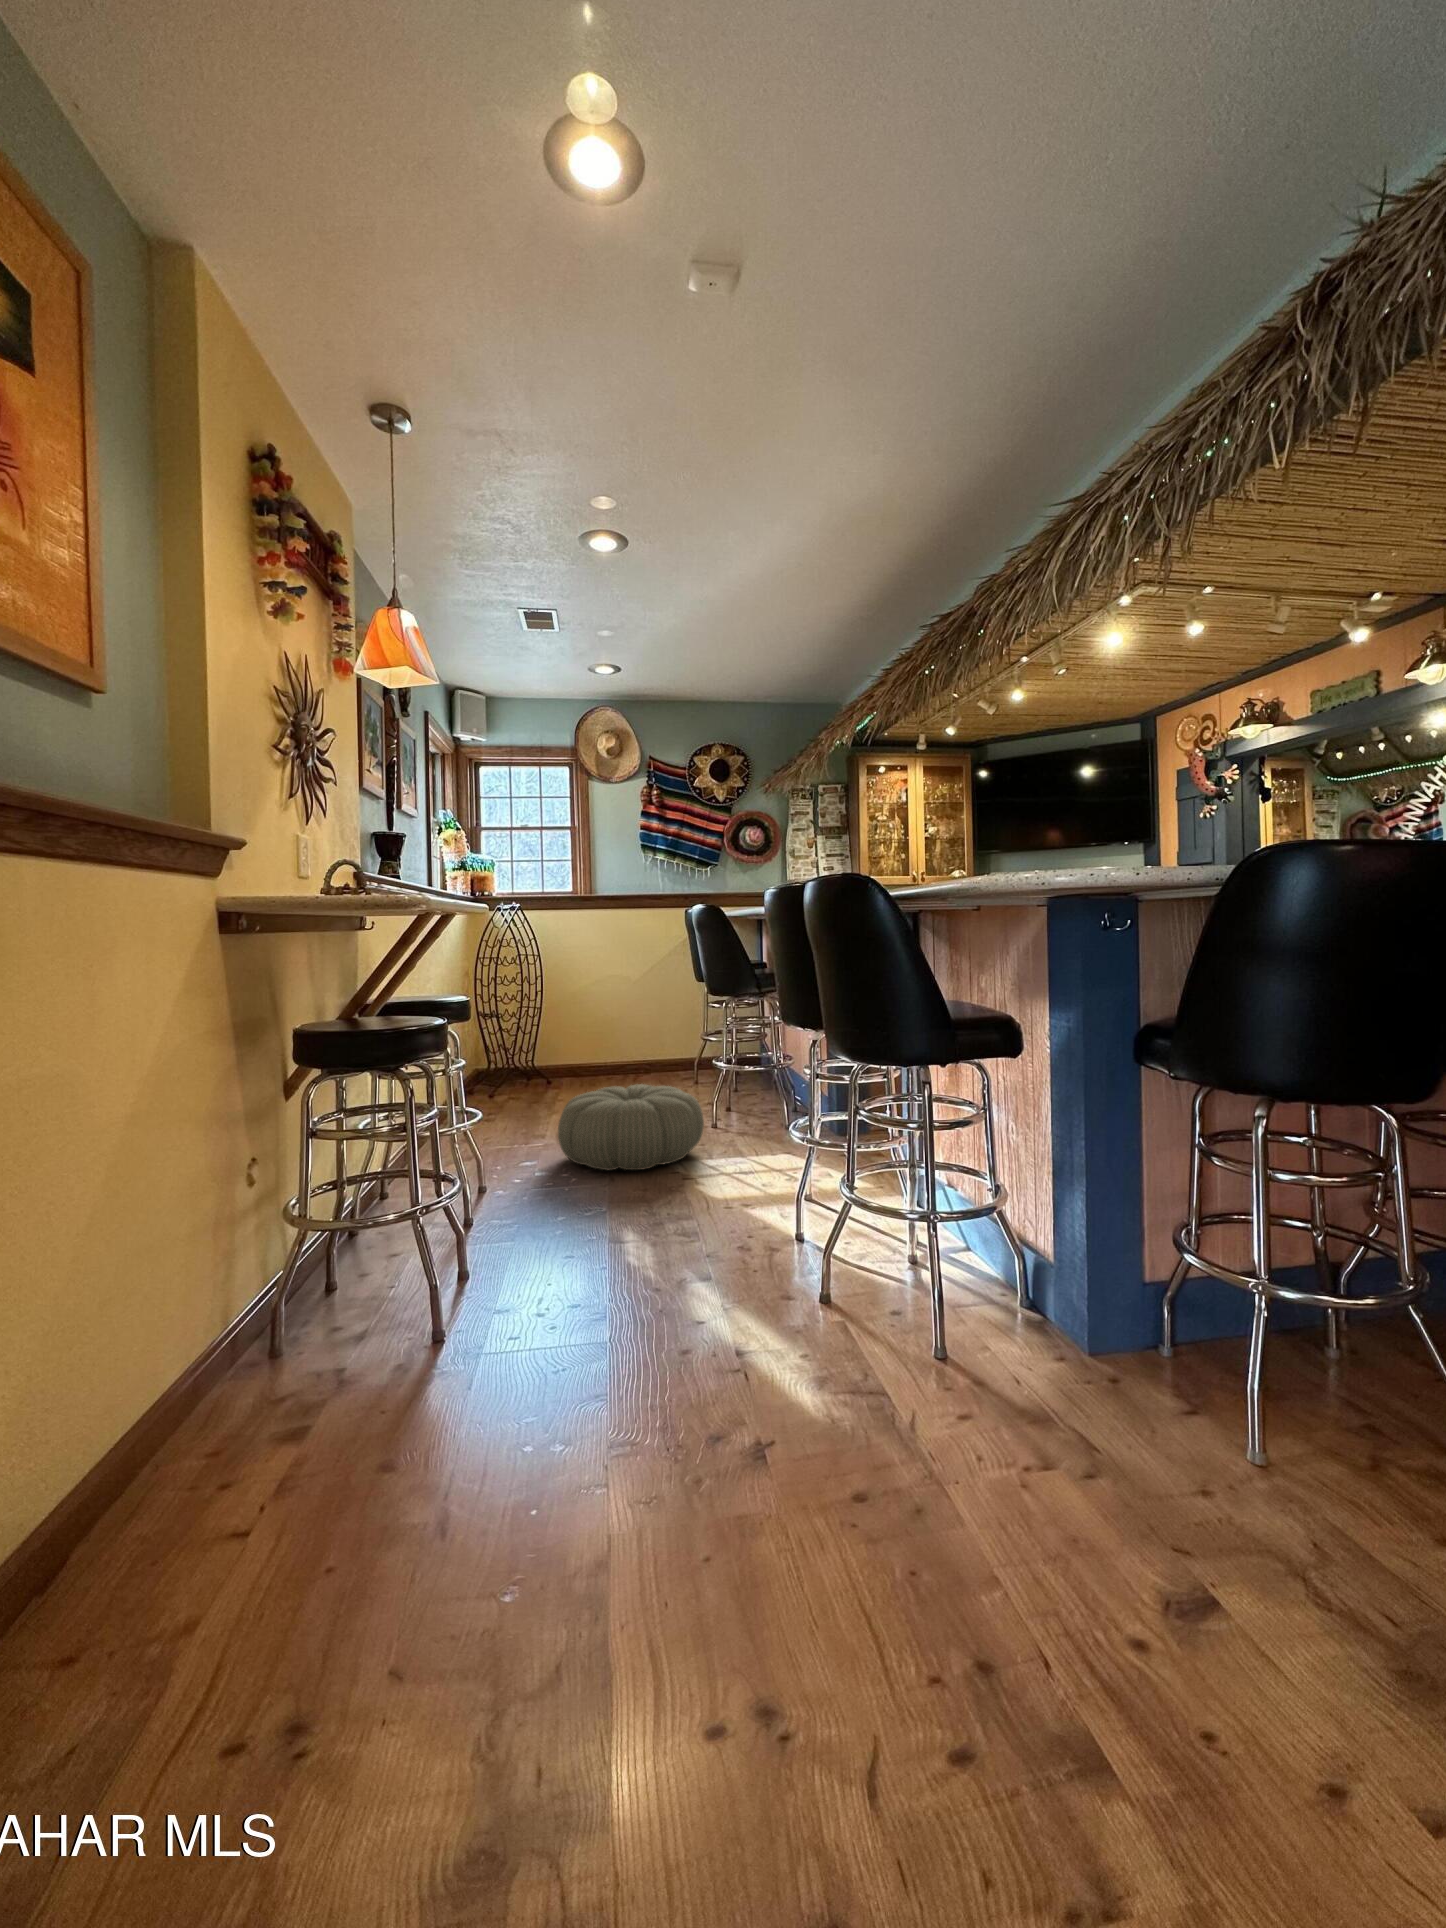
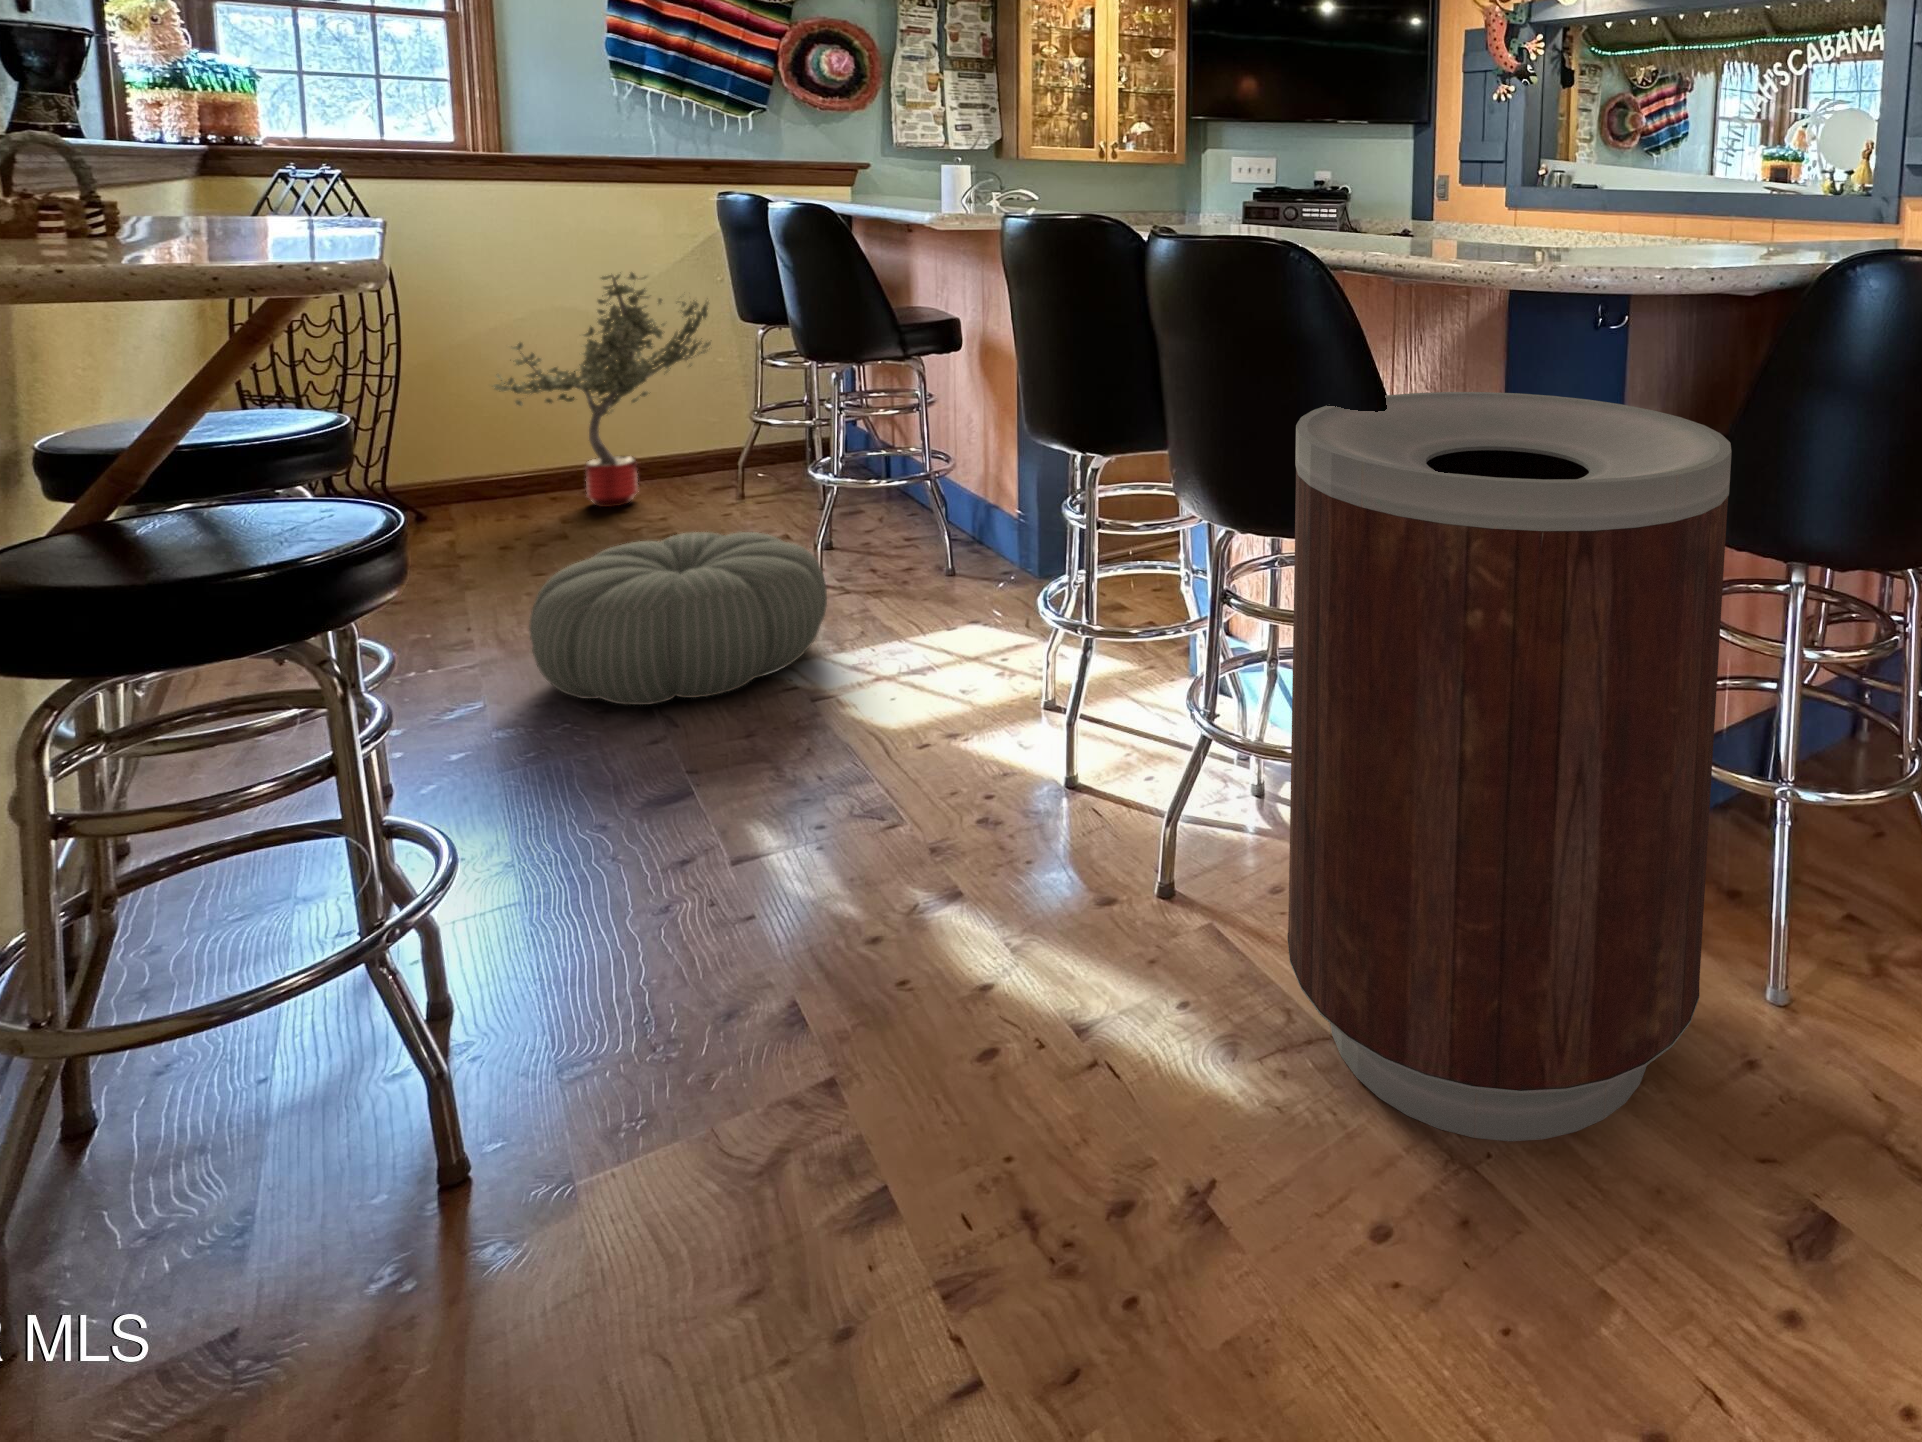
potted tree: none [578,954,684,1083] -> present [494,273,711,507]
trash can: none [847,973,1167,1493] -> present [1287,392,1731,1141]

